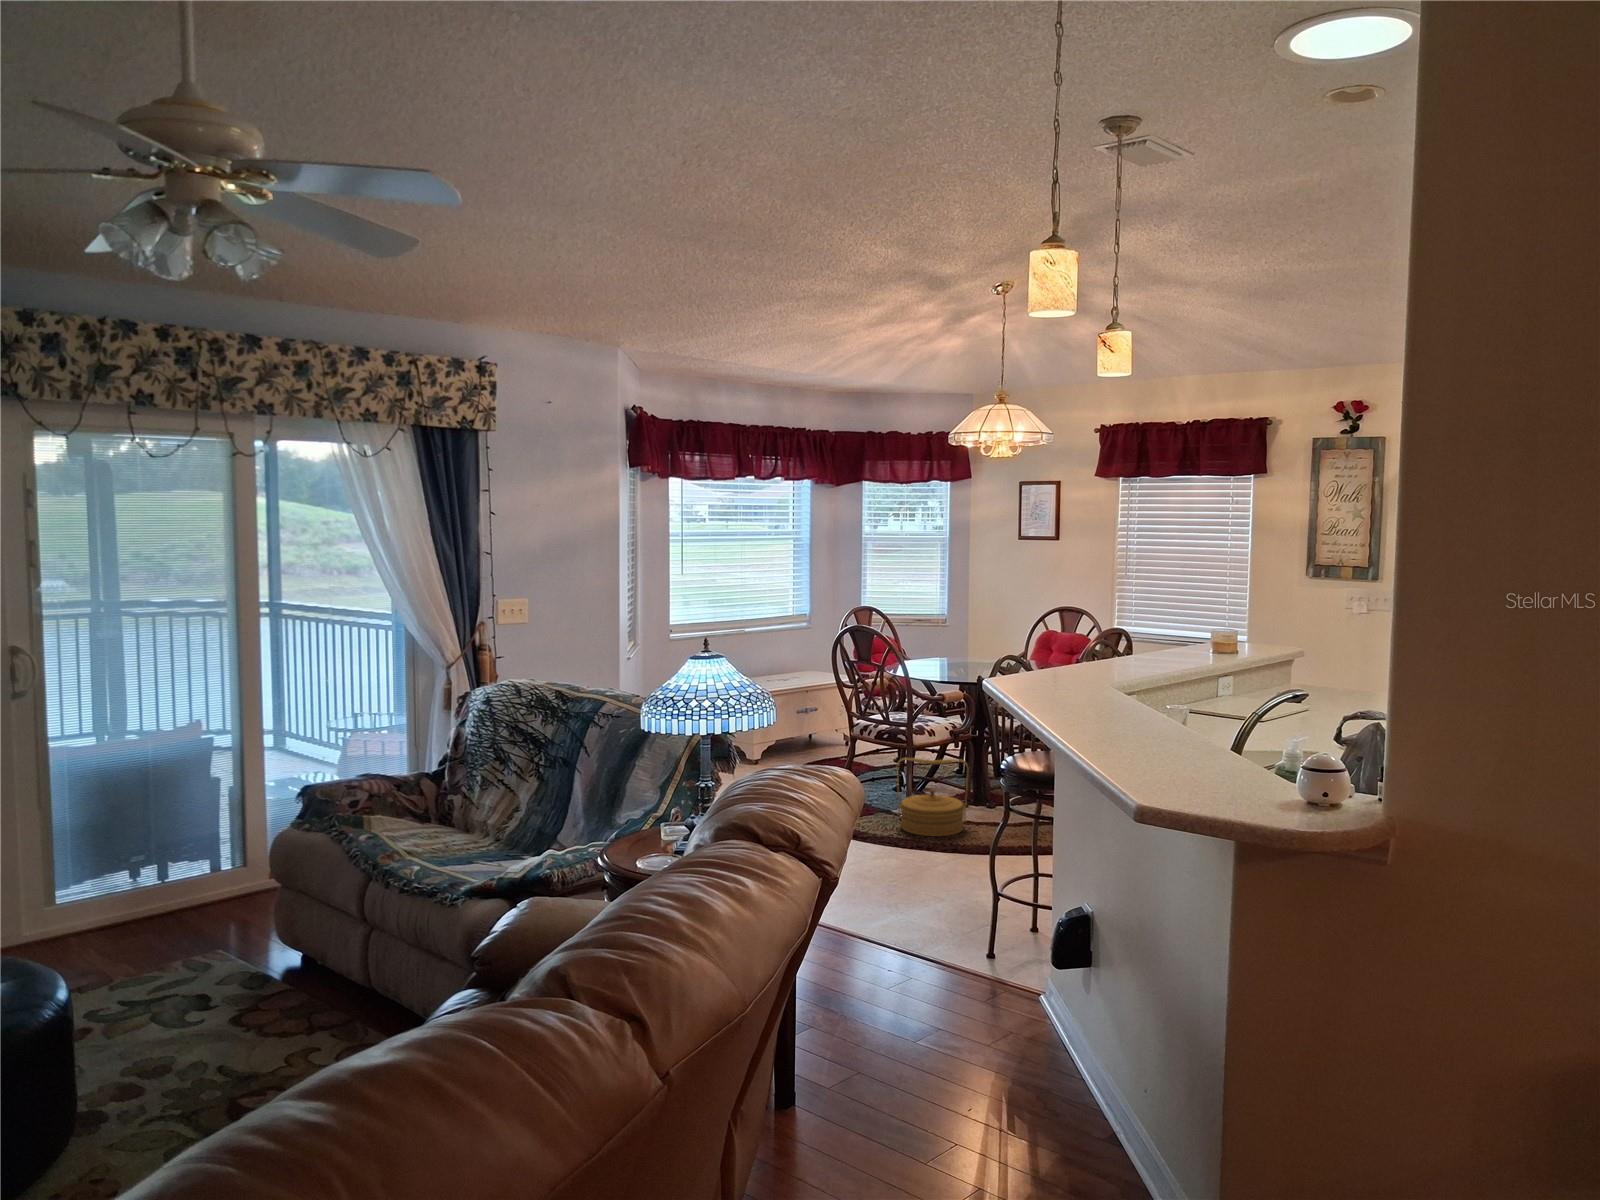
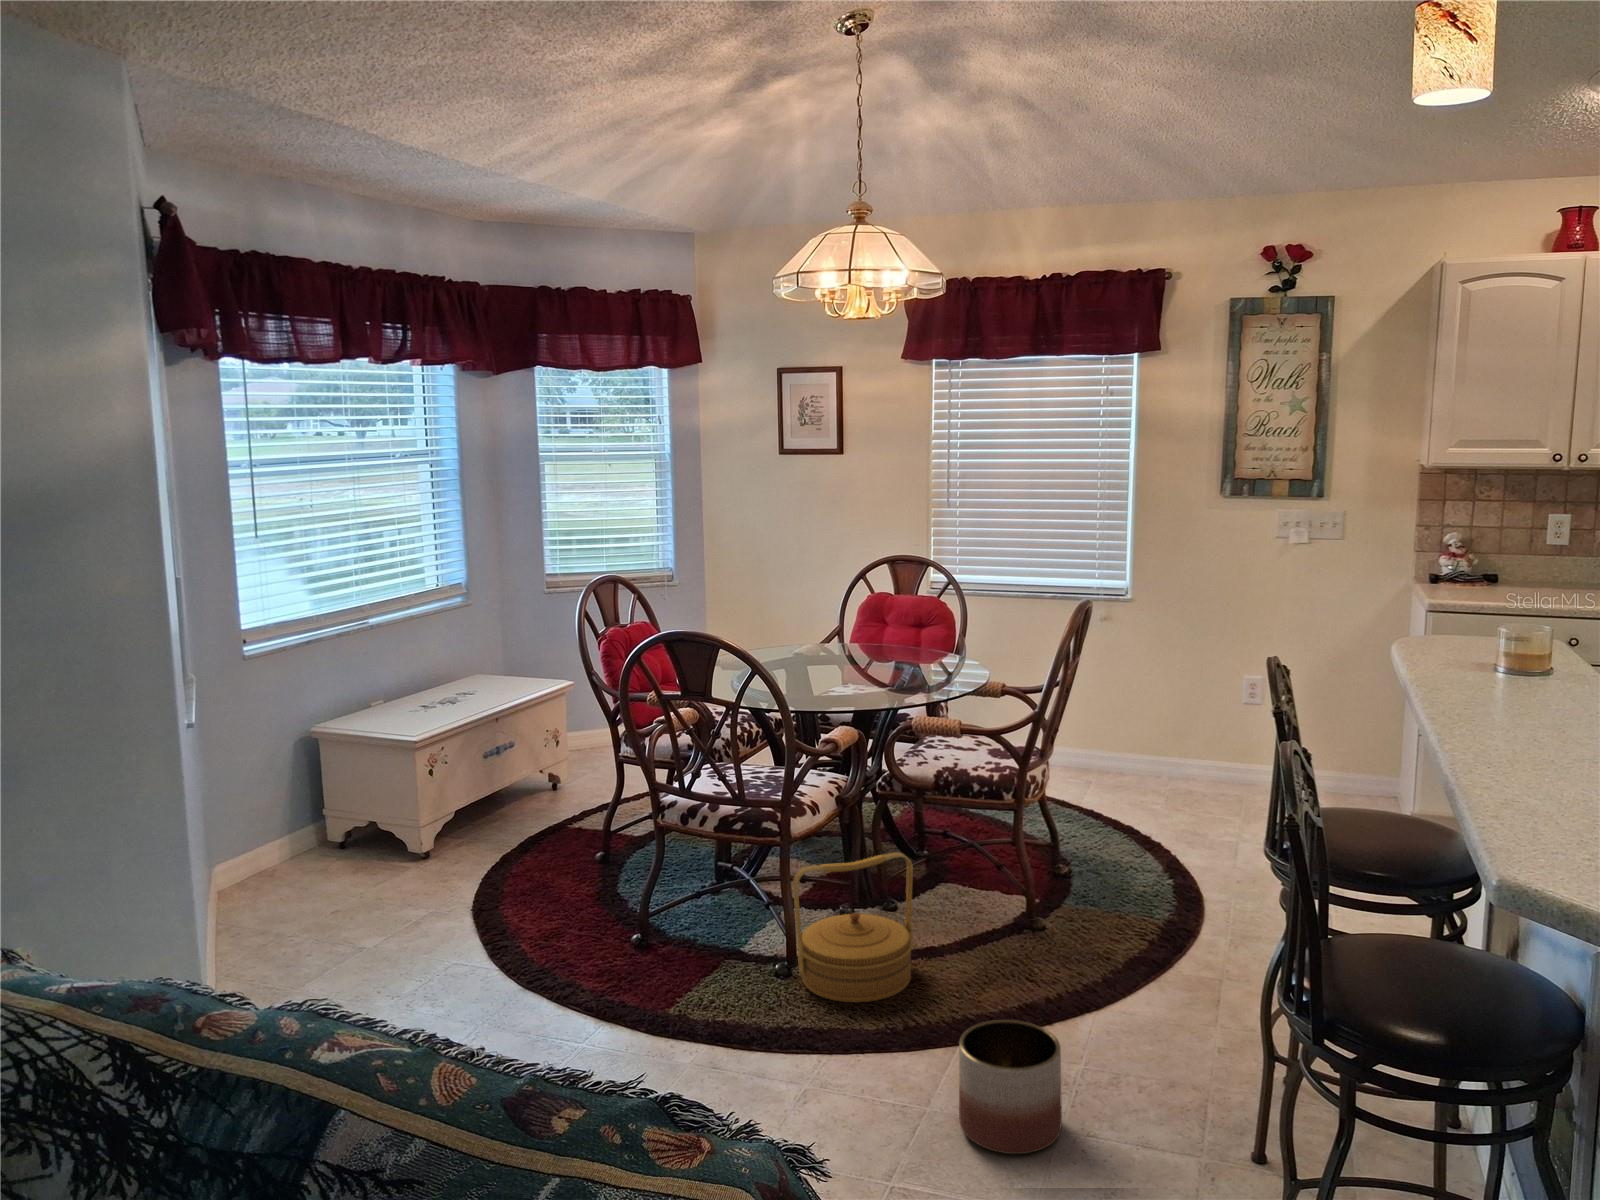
planter: none [909,828,962,891] -> present [959,1020,1062,1154]

